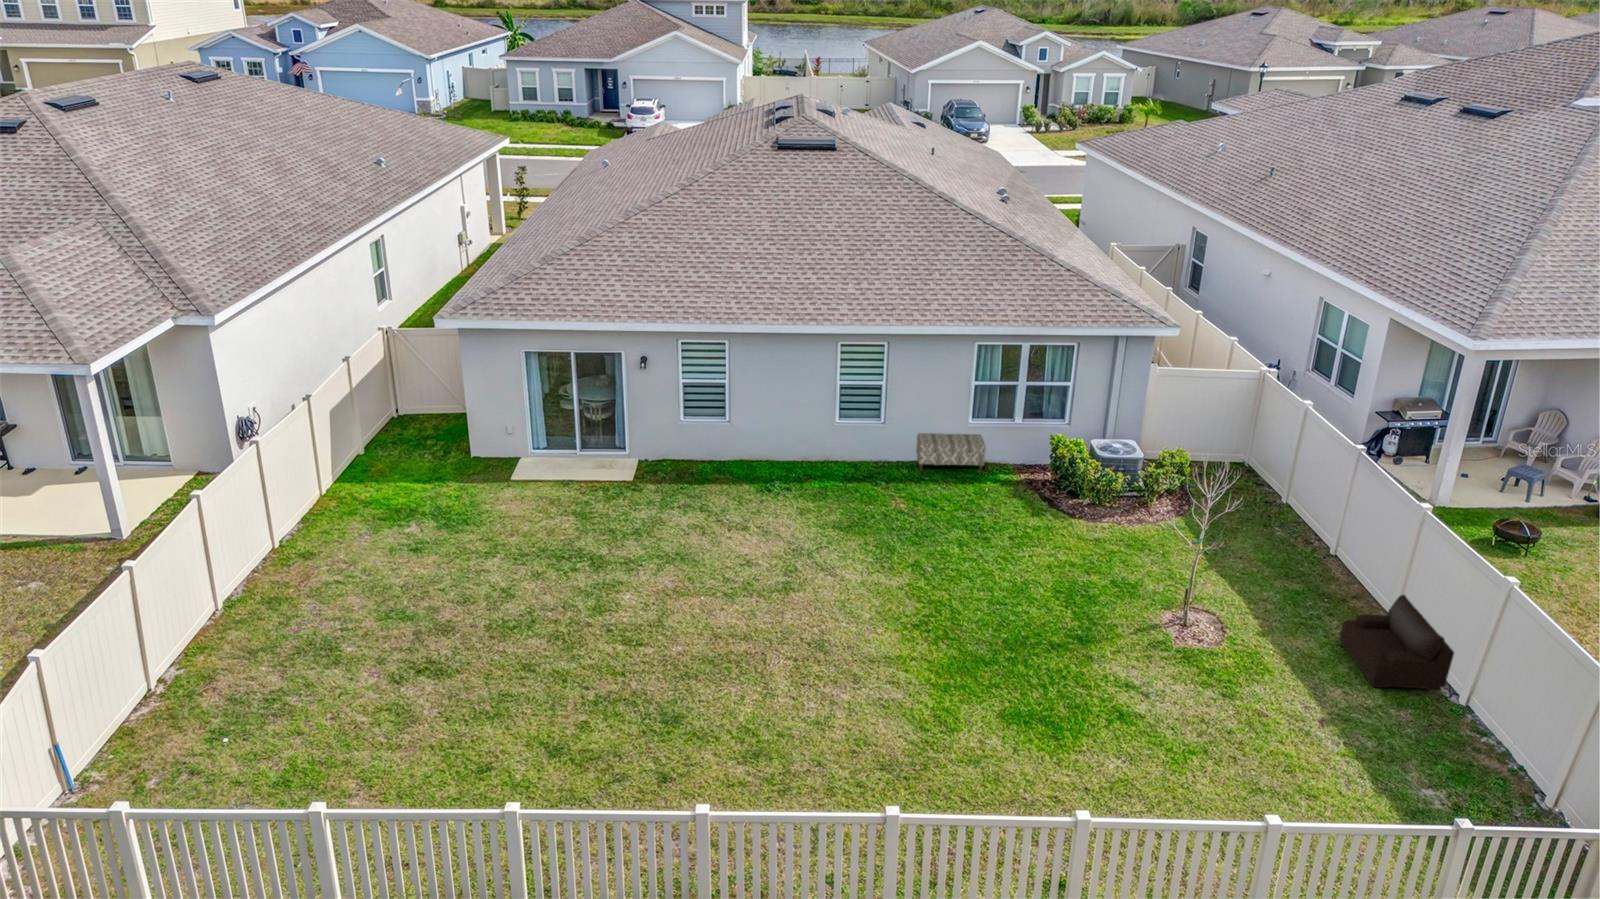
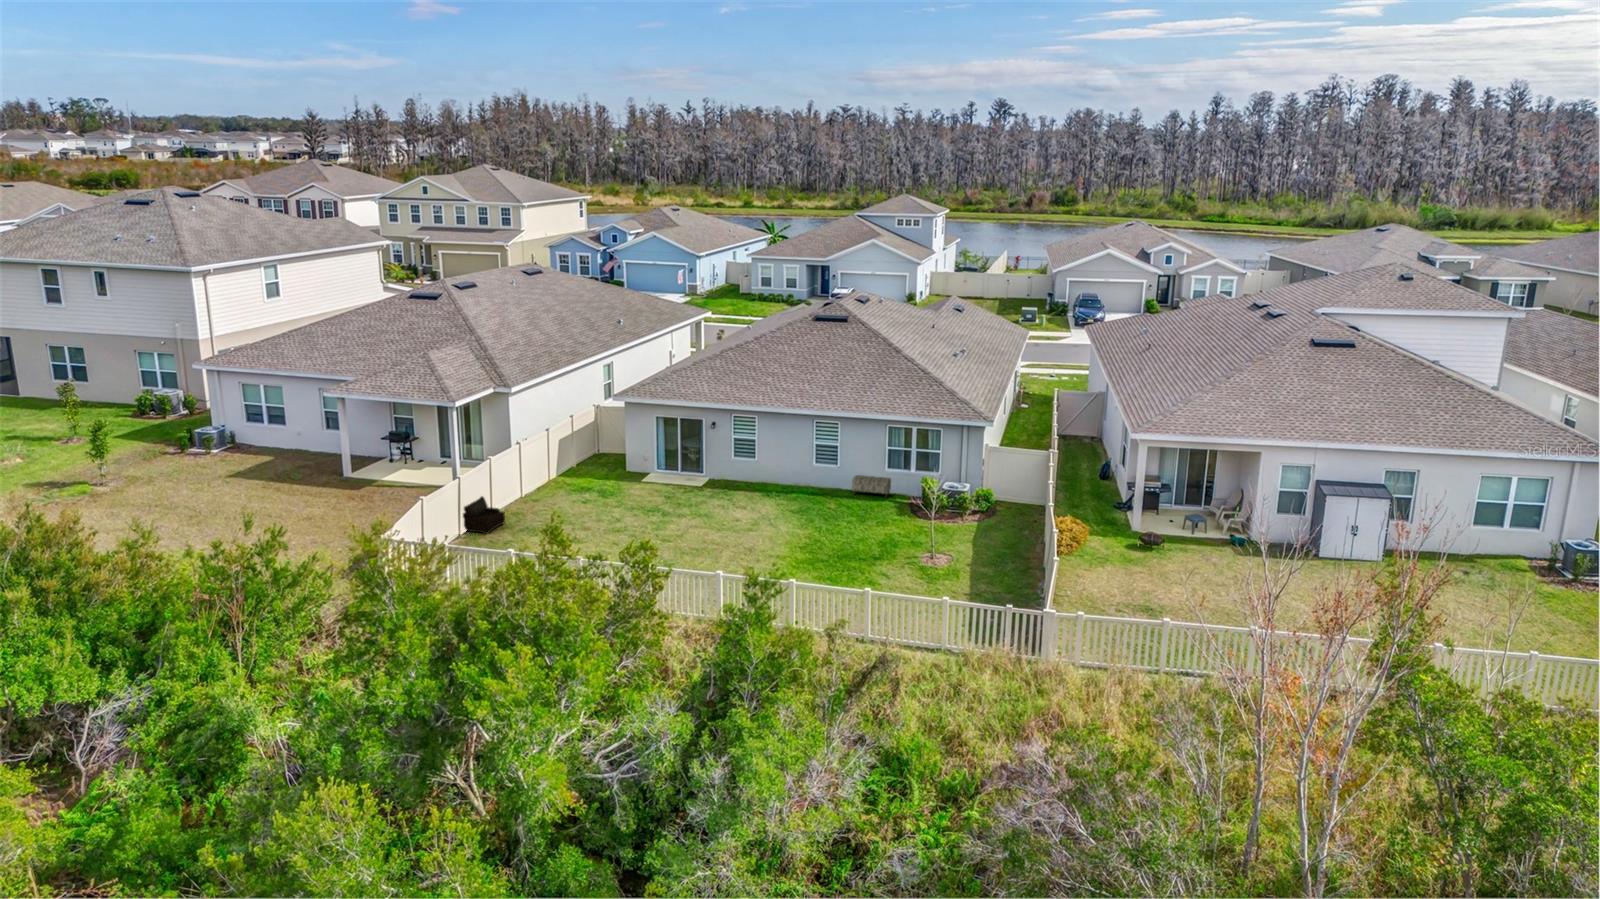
armchair: present [1340,595,1454,691] -> present [463,496,505,534]

